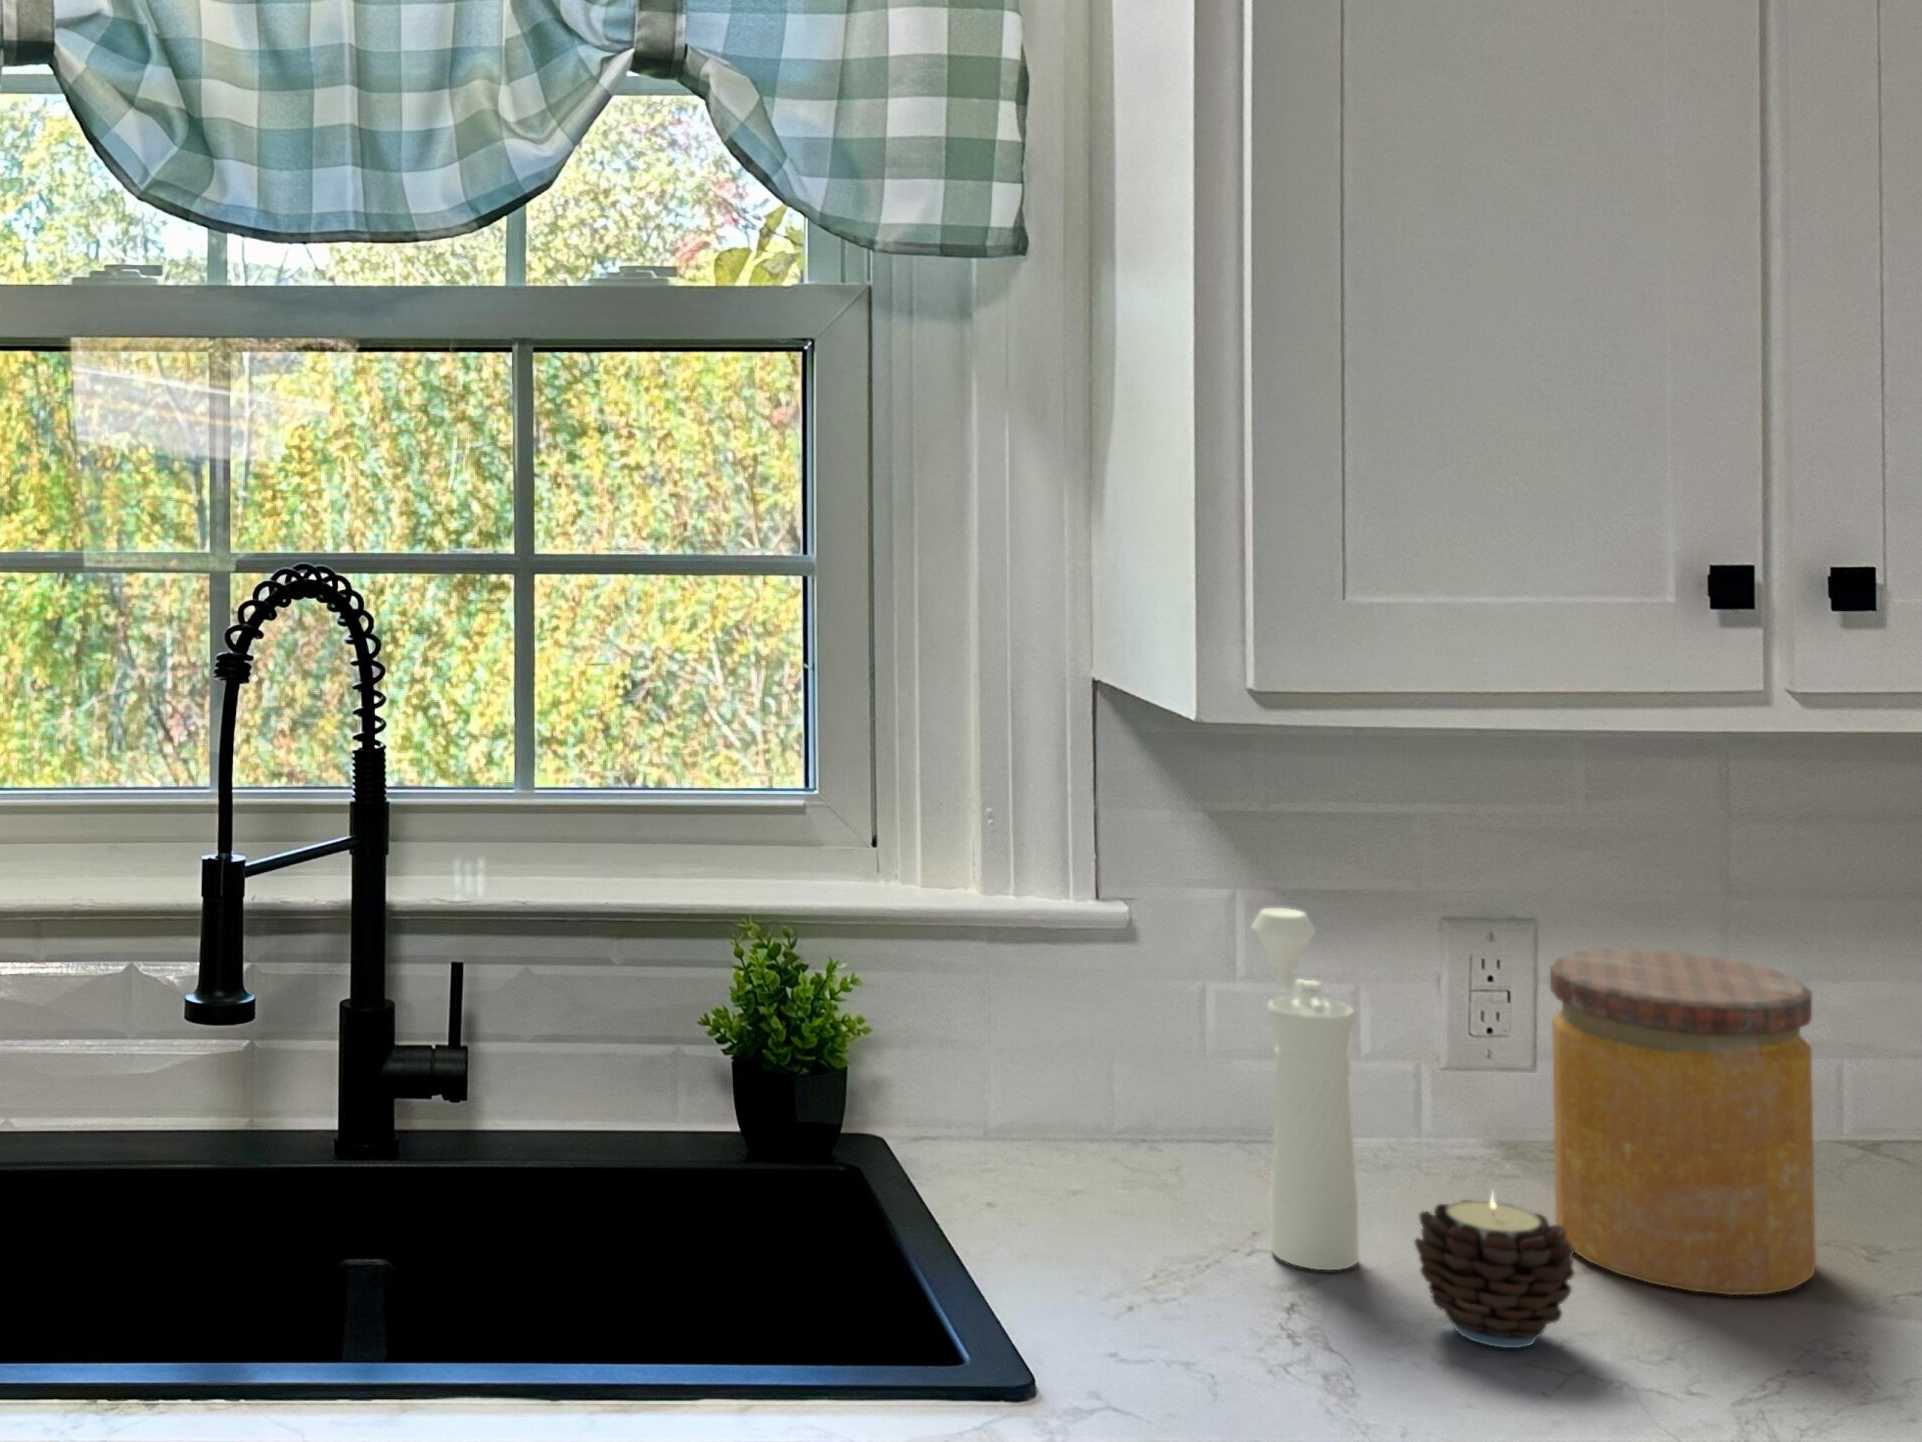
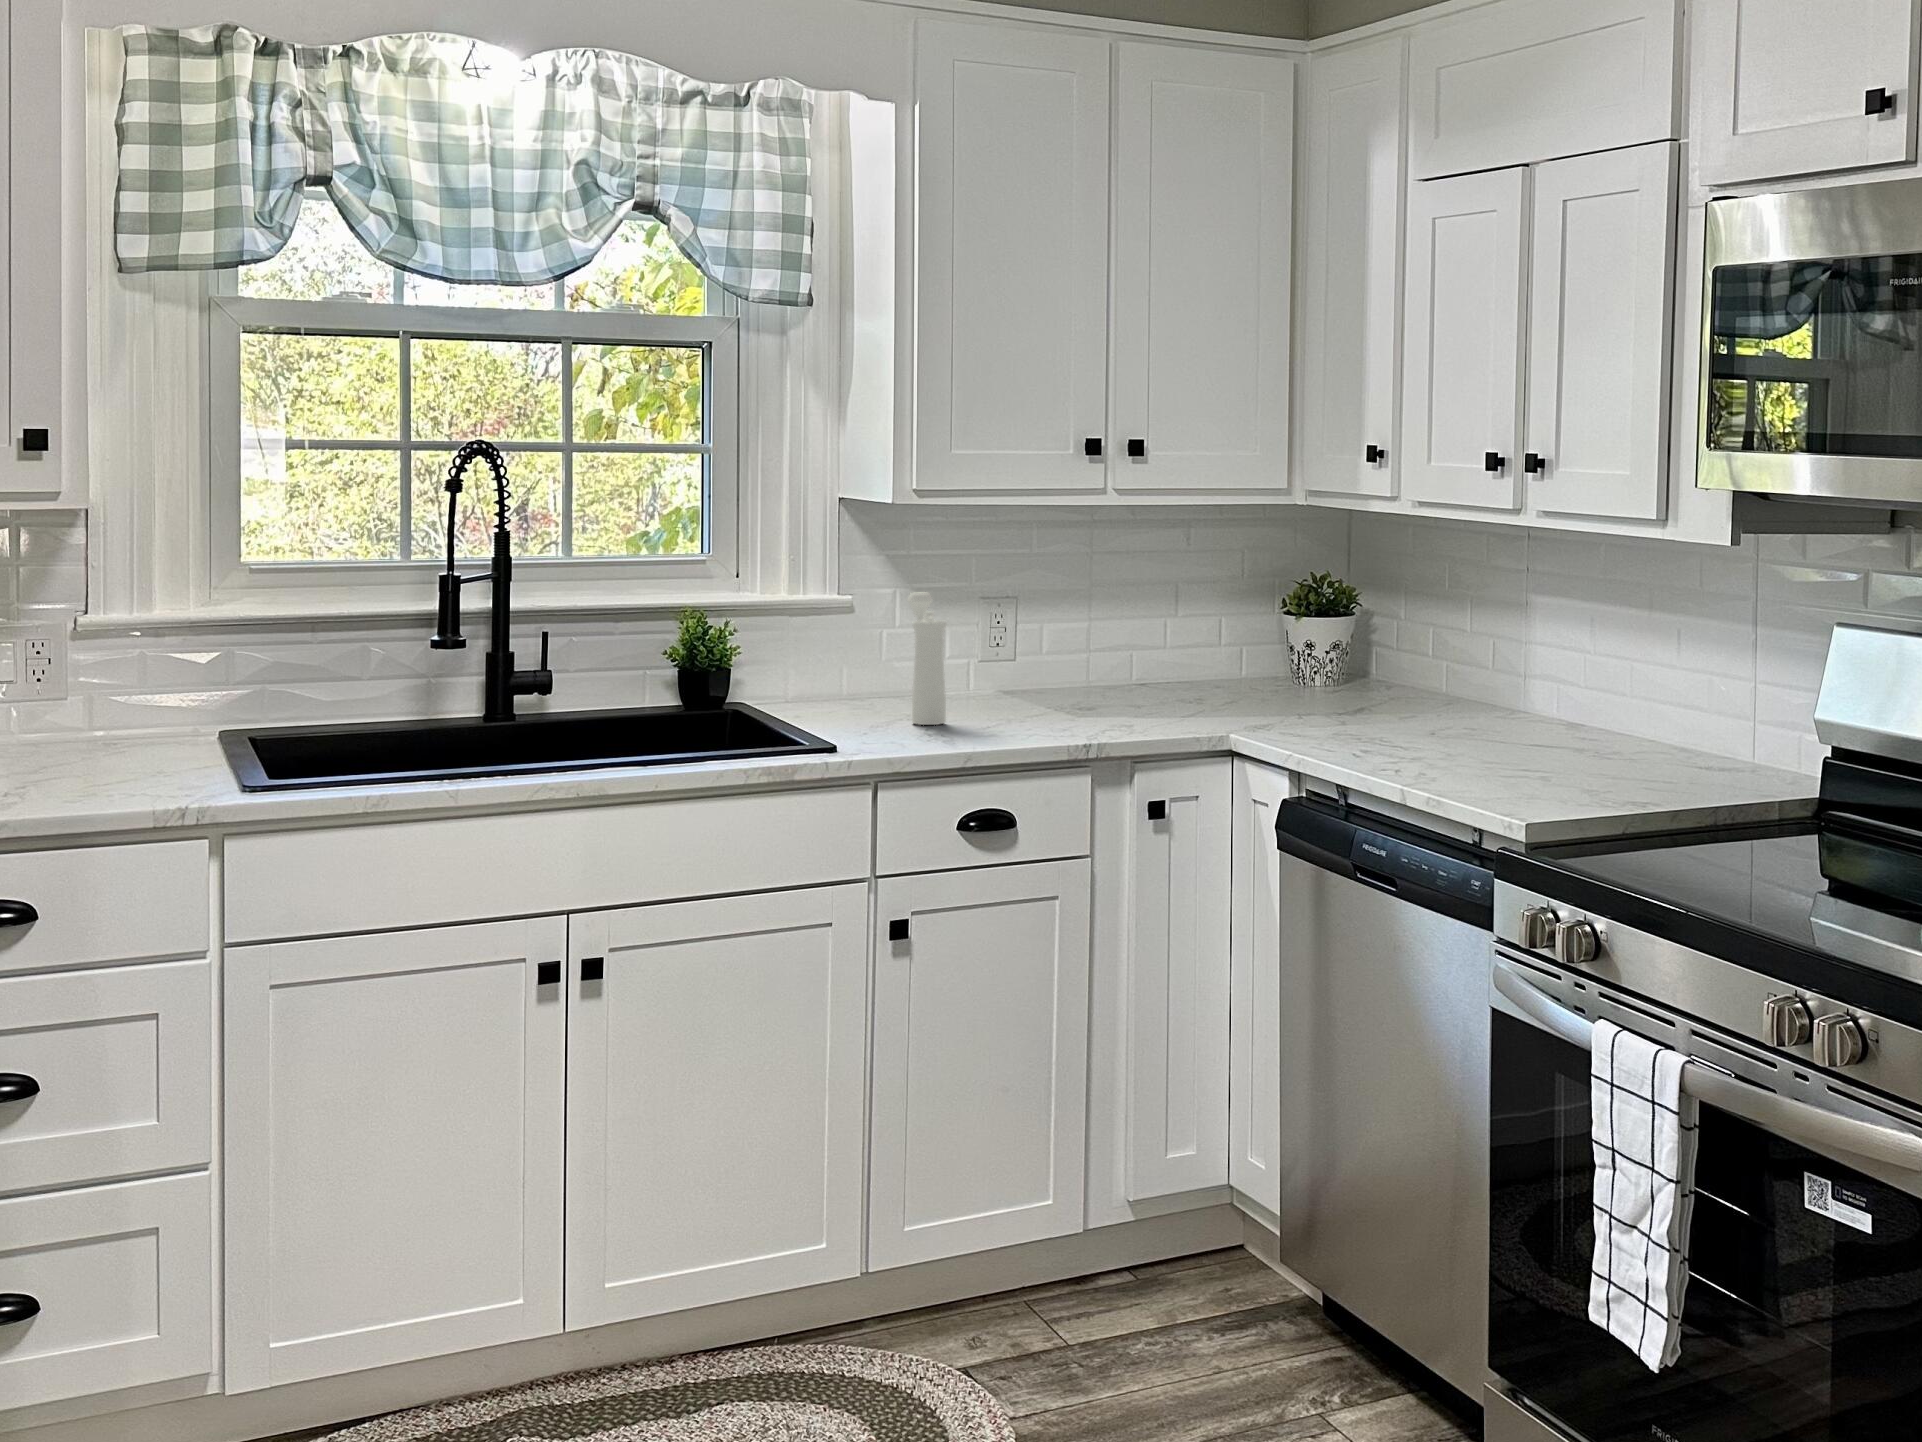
jar: present [1550,949,1816,1295] -> none [1023,603,1116,721]
candle: present [1415,1194,1575,1348] -> none [964,676,1022,732]

